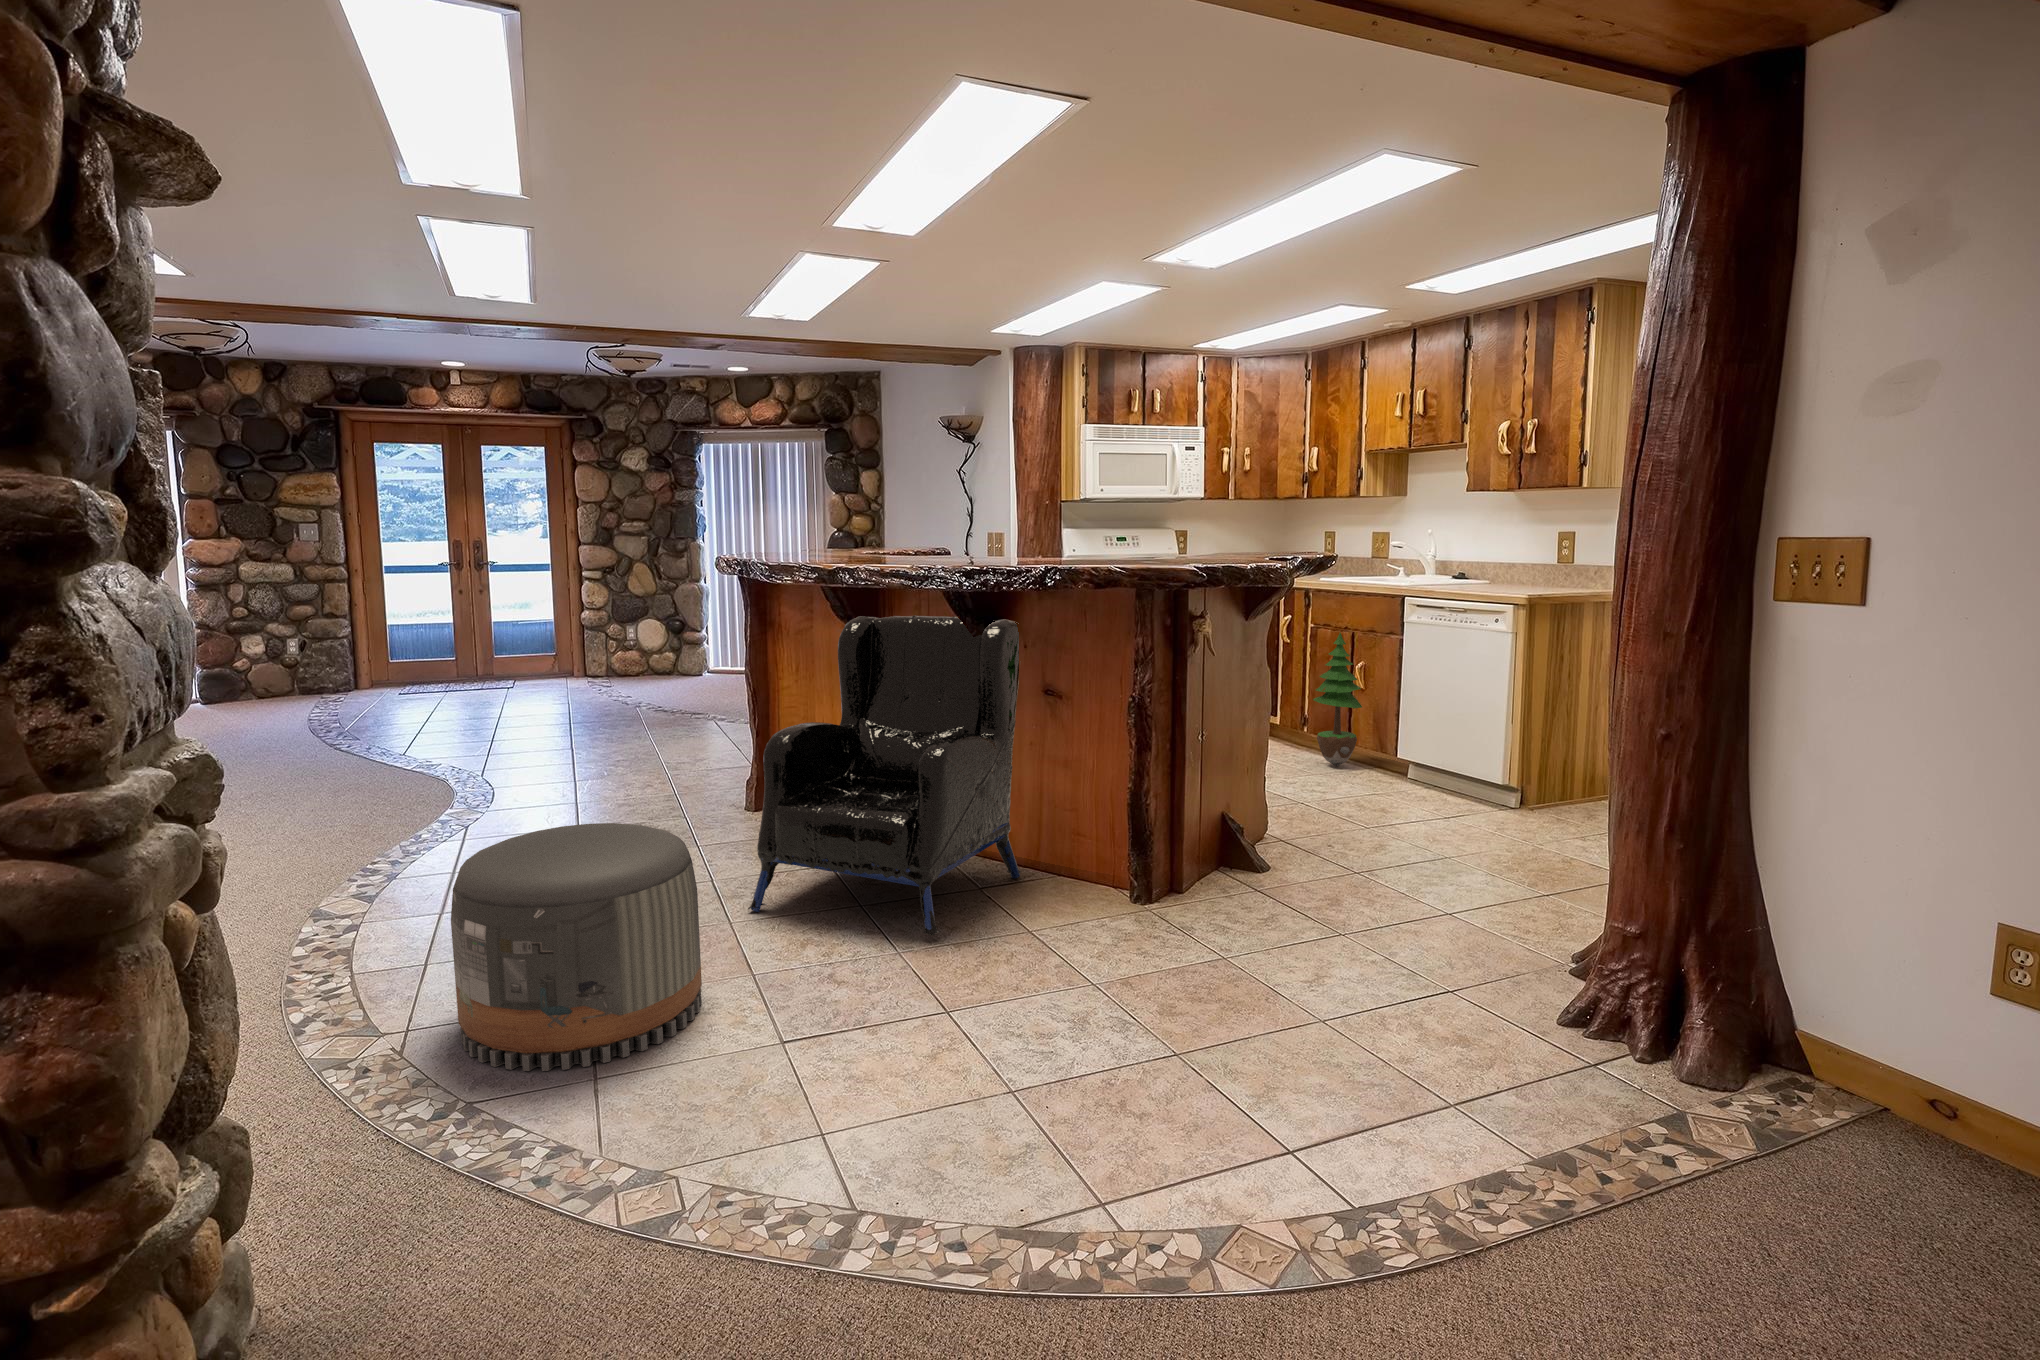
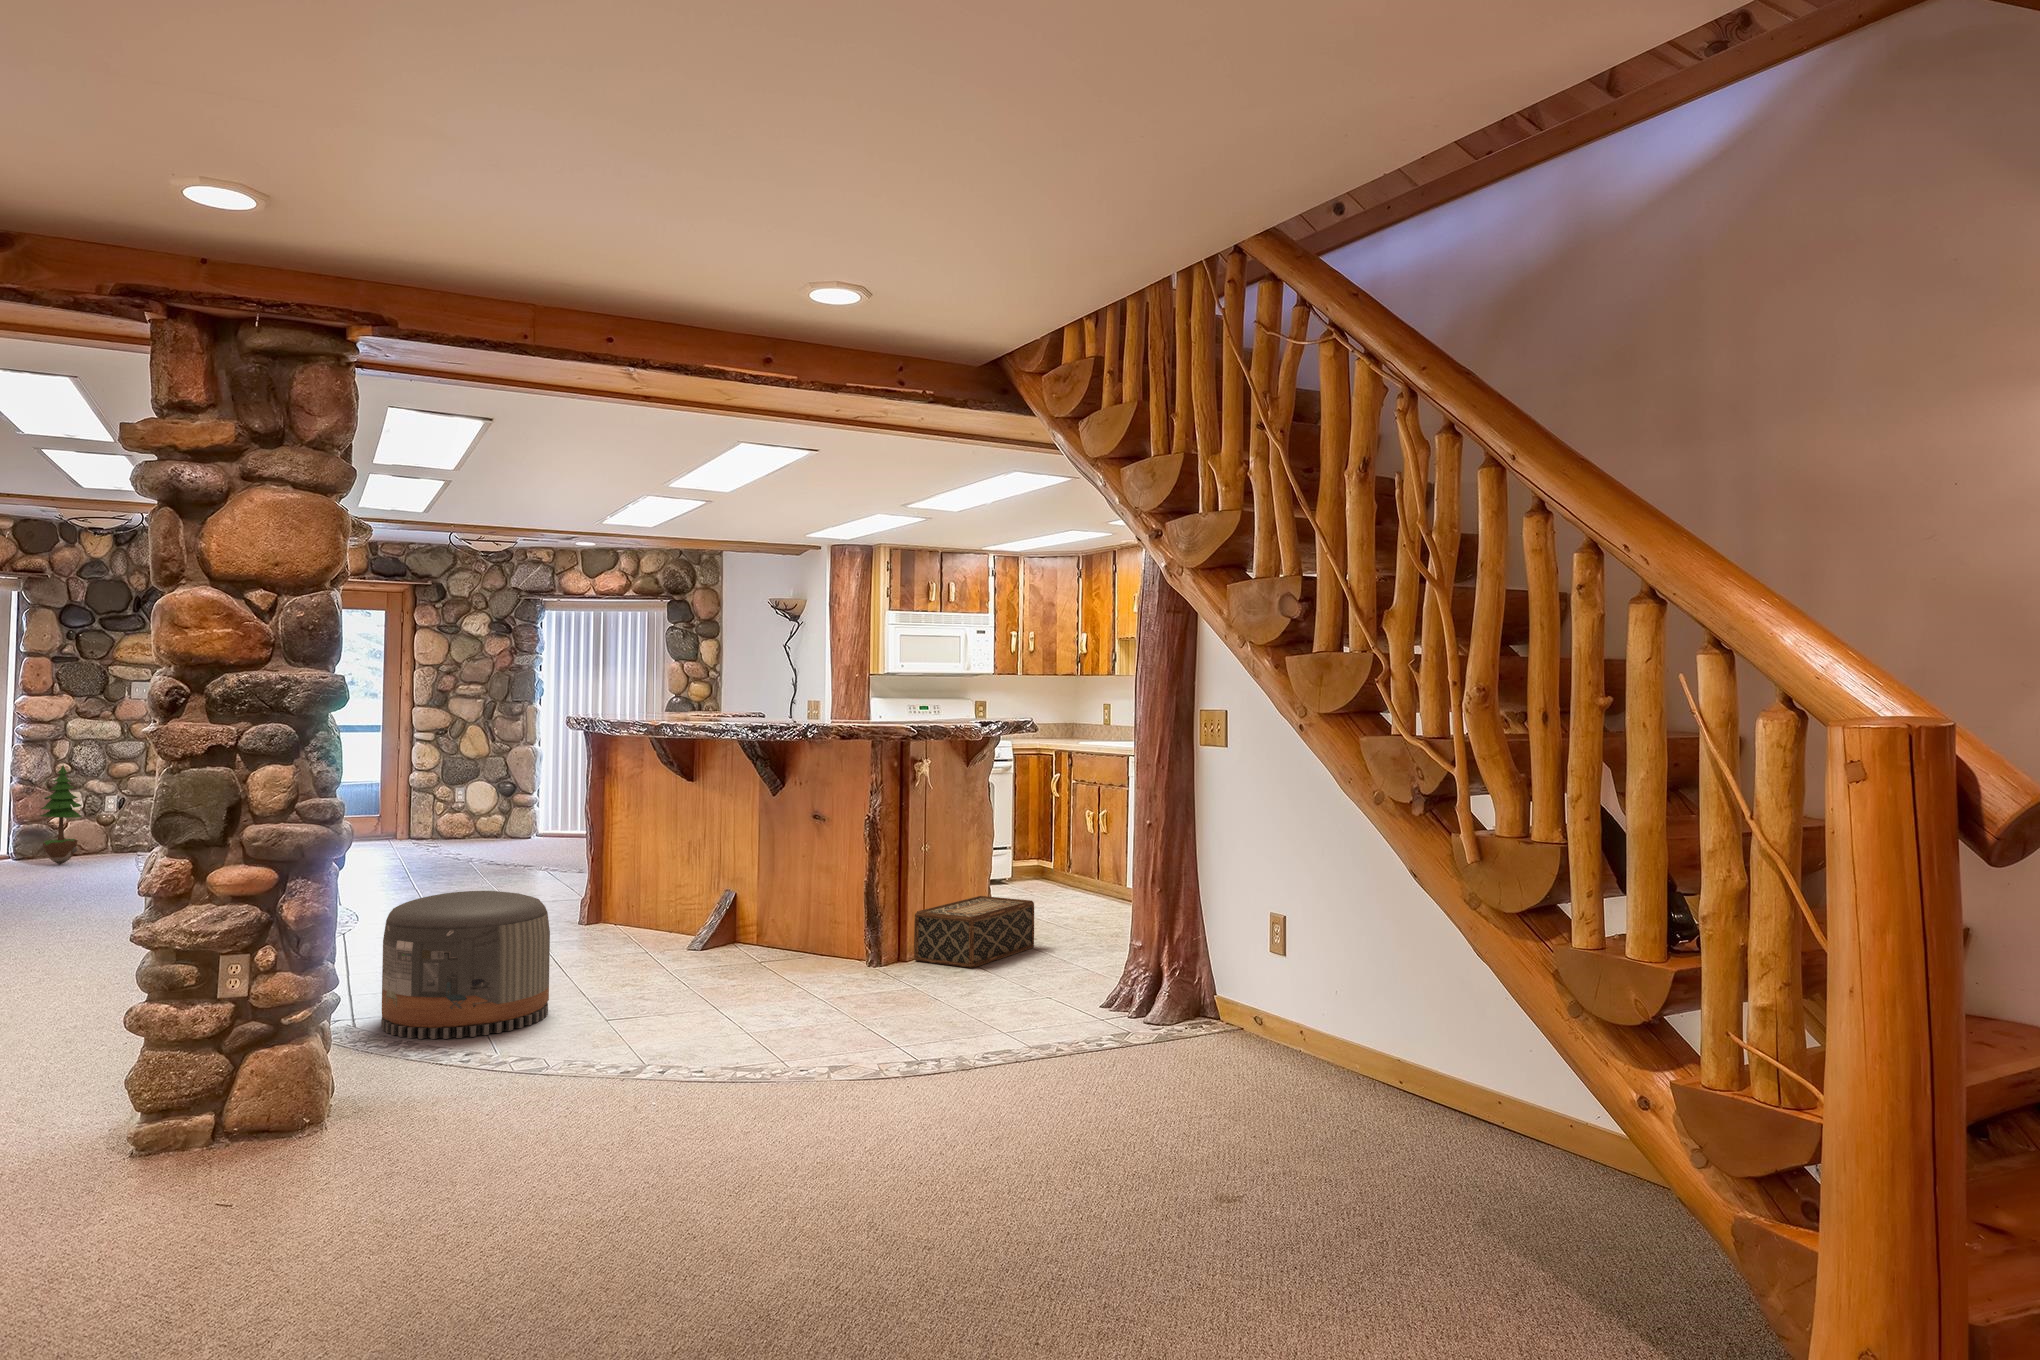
armchair: present [748,615,1021,935] -> none [579,761,798,981]
potted tree: present [1313,633,1362,766] -> present [40,766,82,865]
woven basket: none [1189,791,1341,907] -> present [914,896,1034,968]

